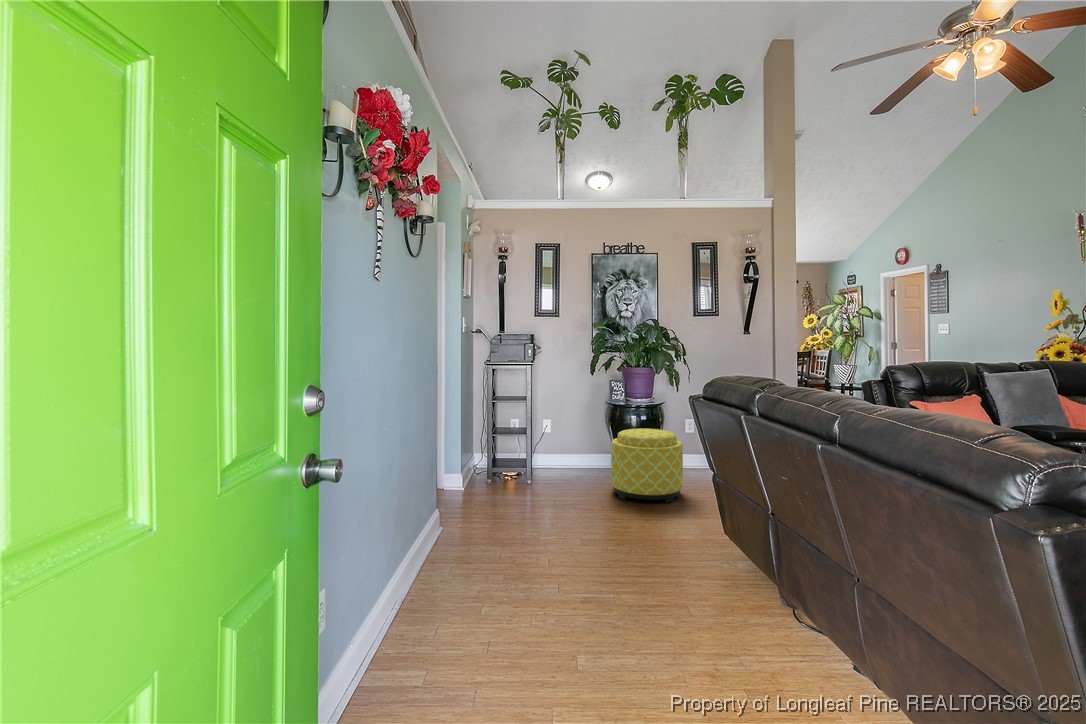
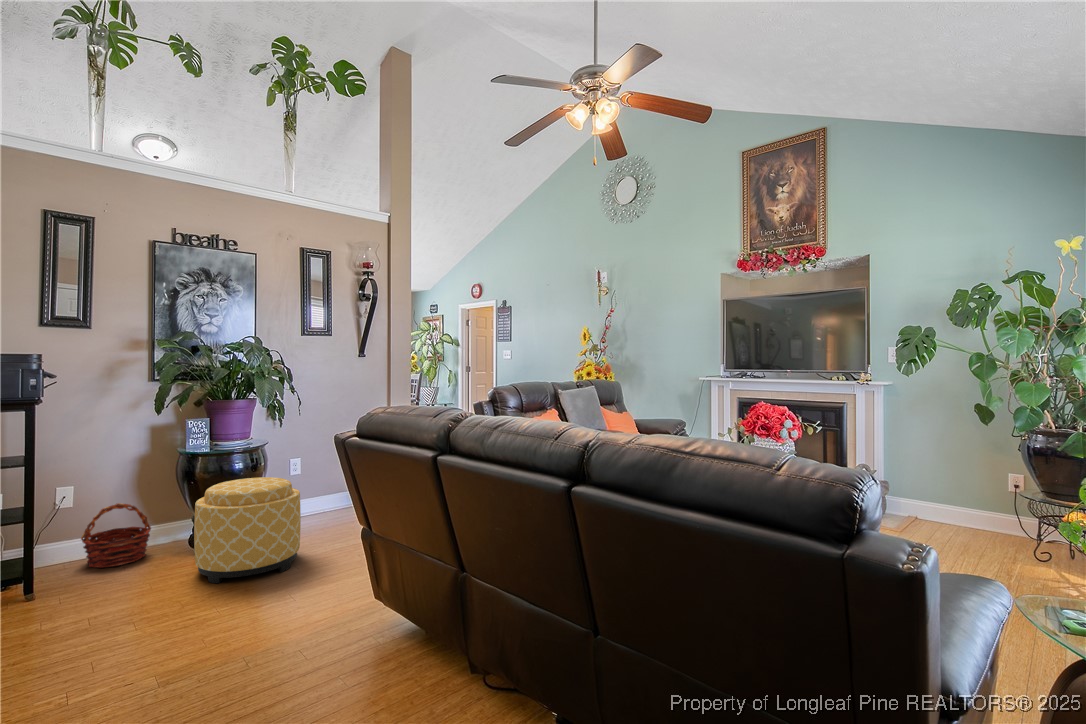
basket: none [554,435,591,476] -> present [81,503,151,568]

